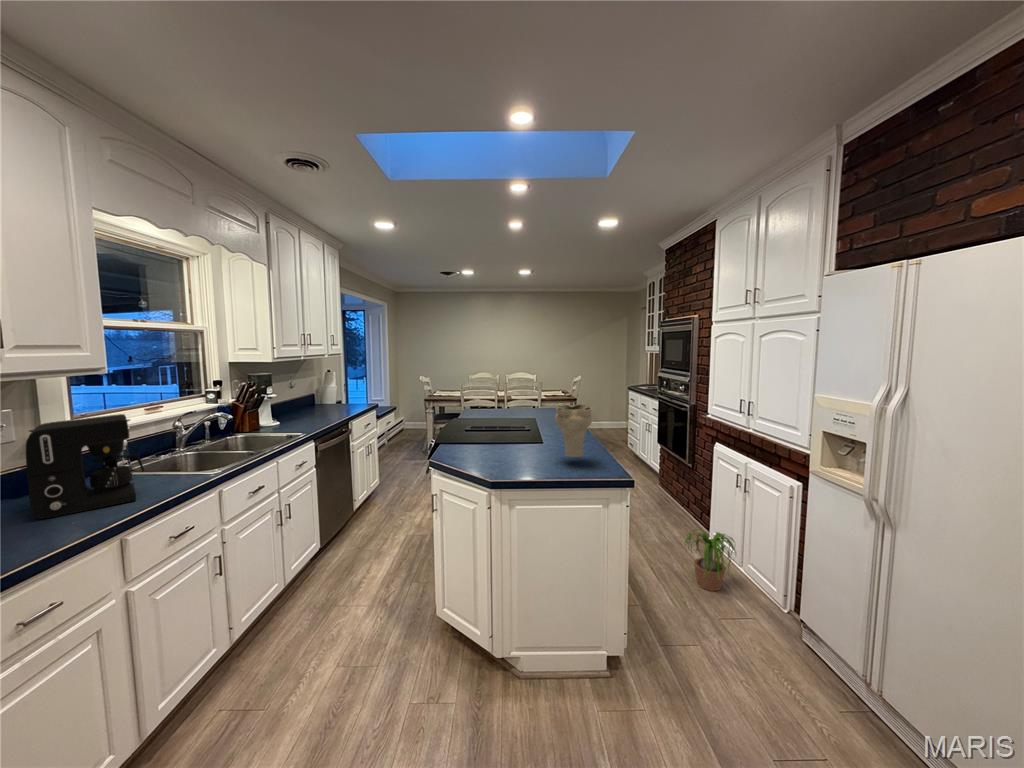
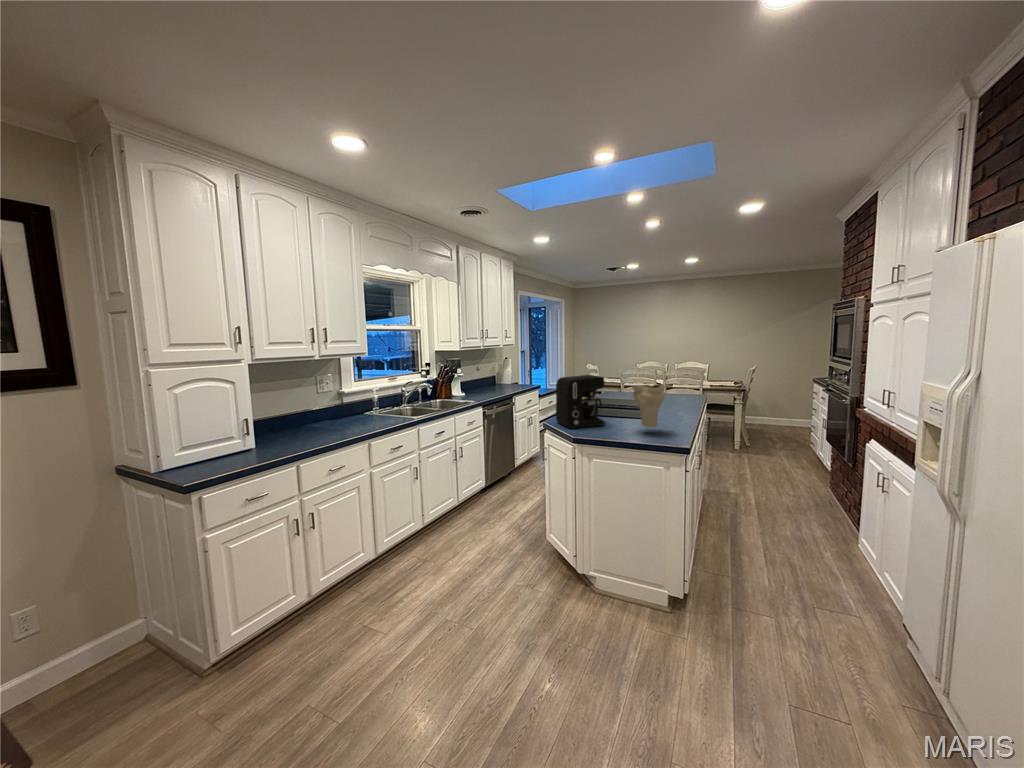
coffee maker: present [26,414,144,519] -> present [556,375,605,428]
potted plant: present [685,529,736,591] -> none [790,521,868,586]

